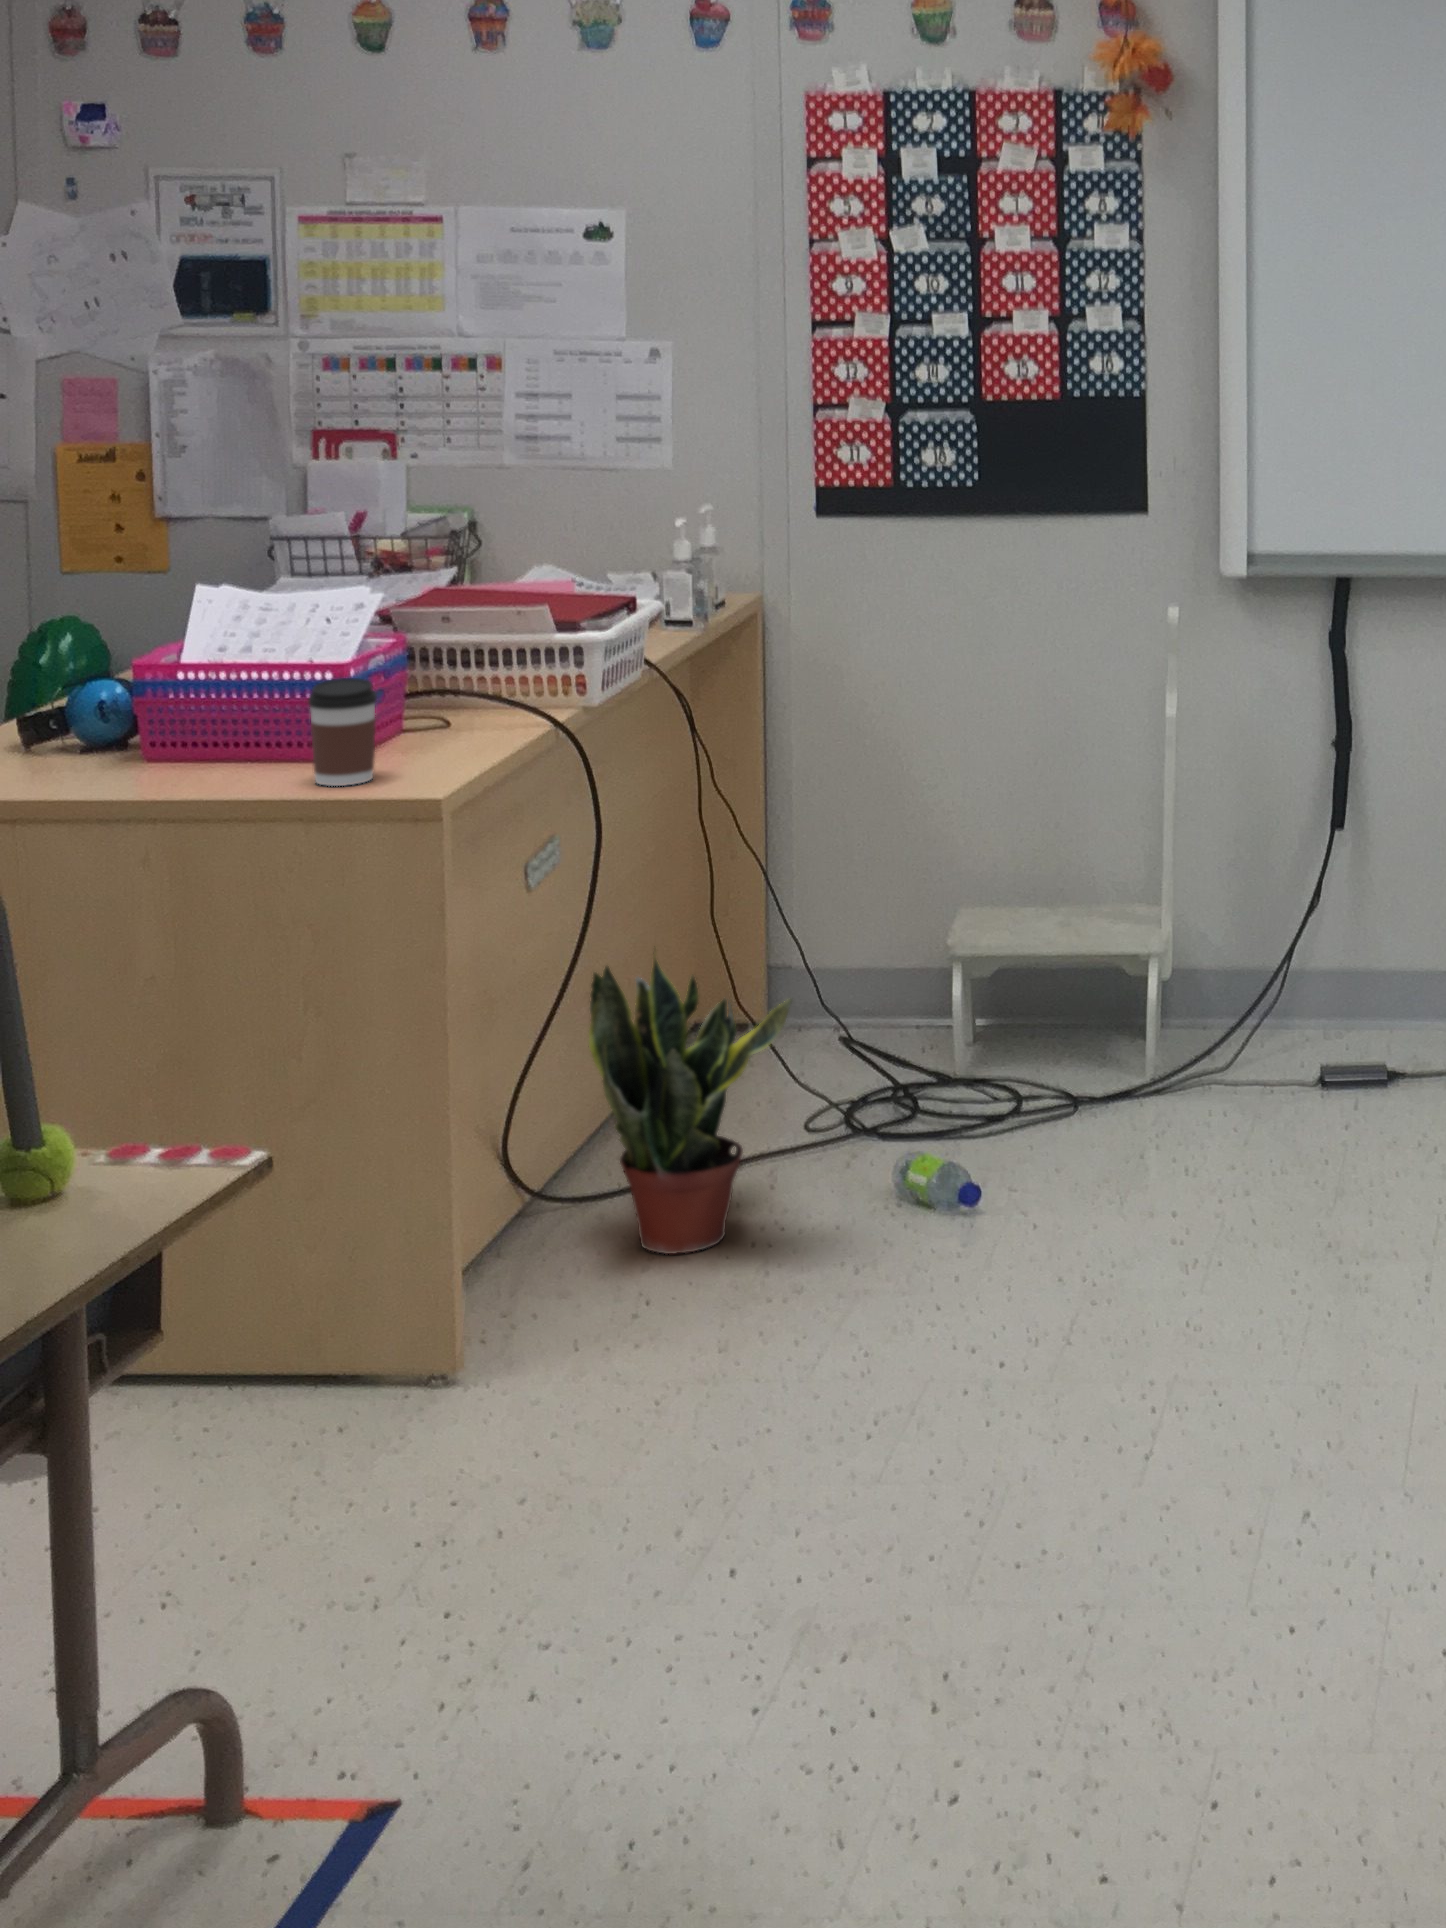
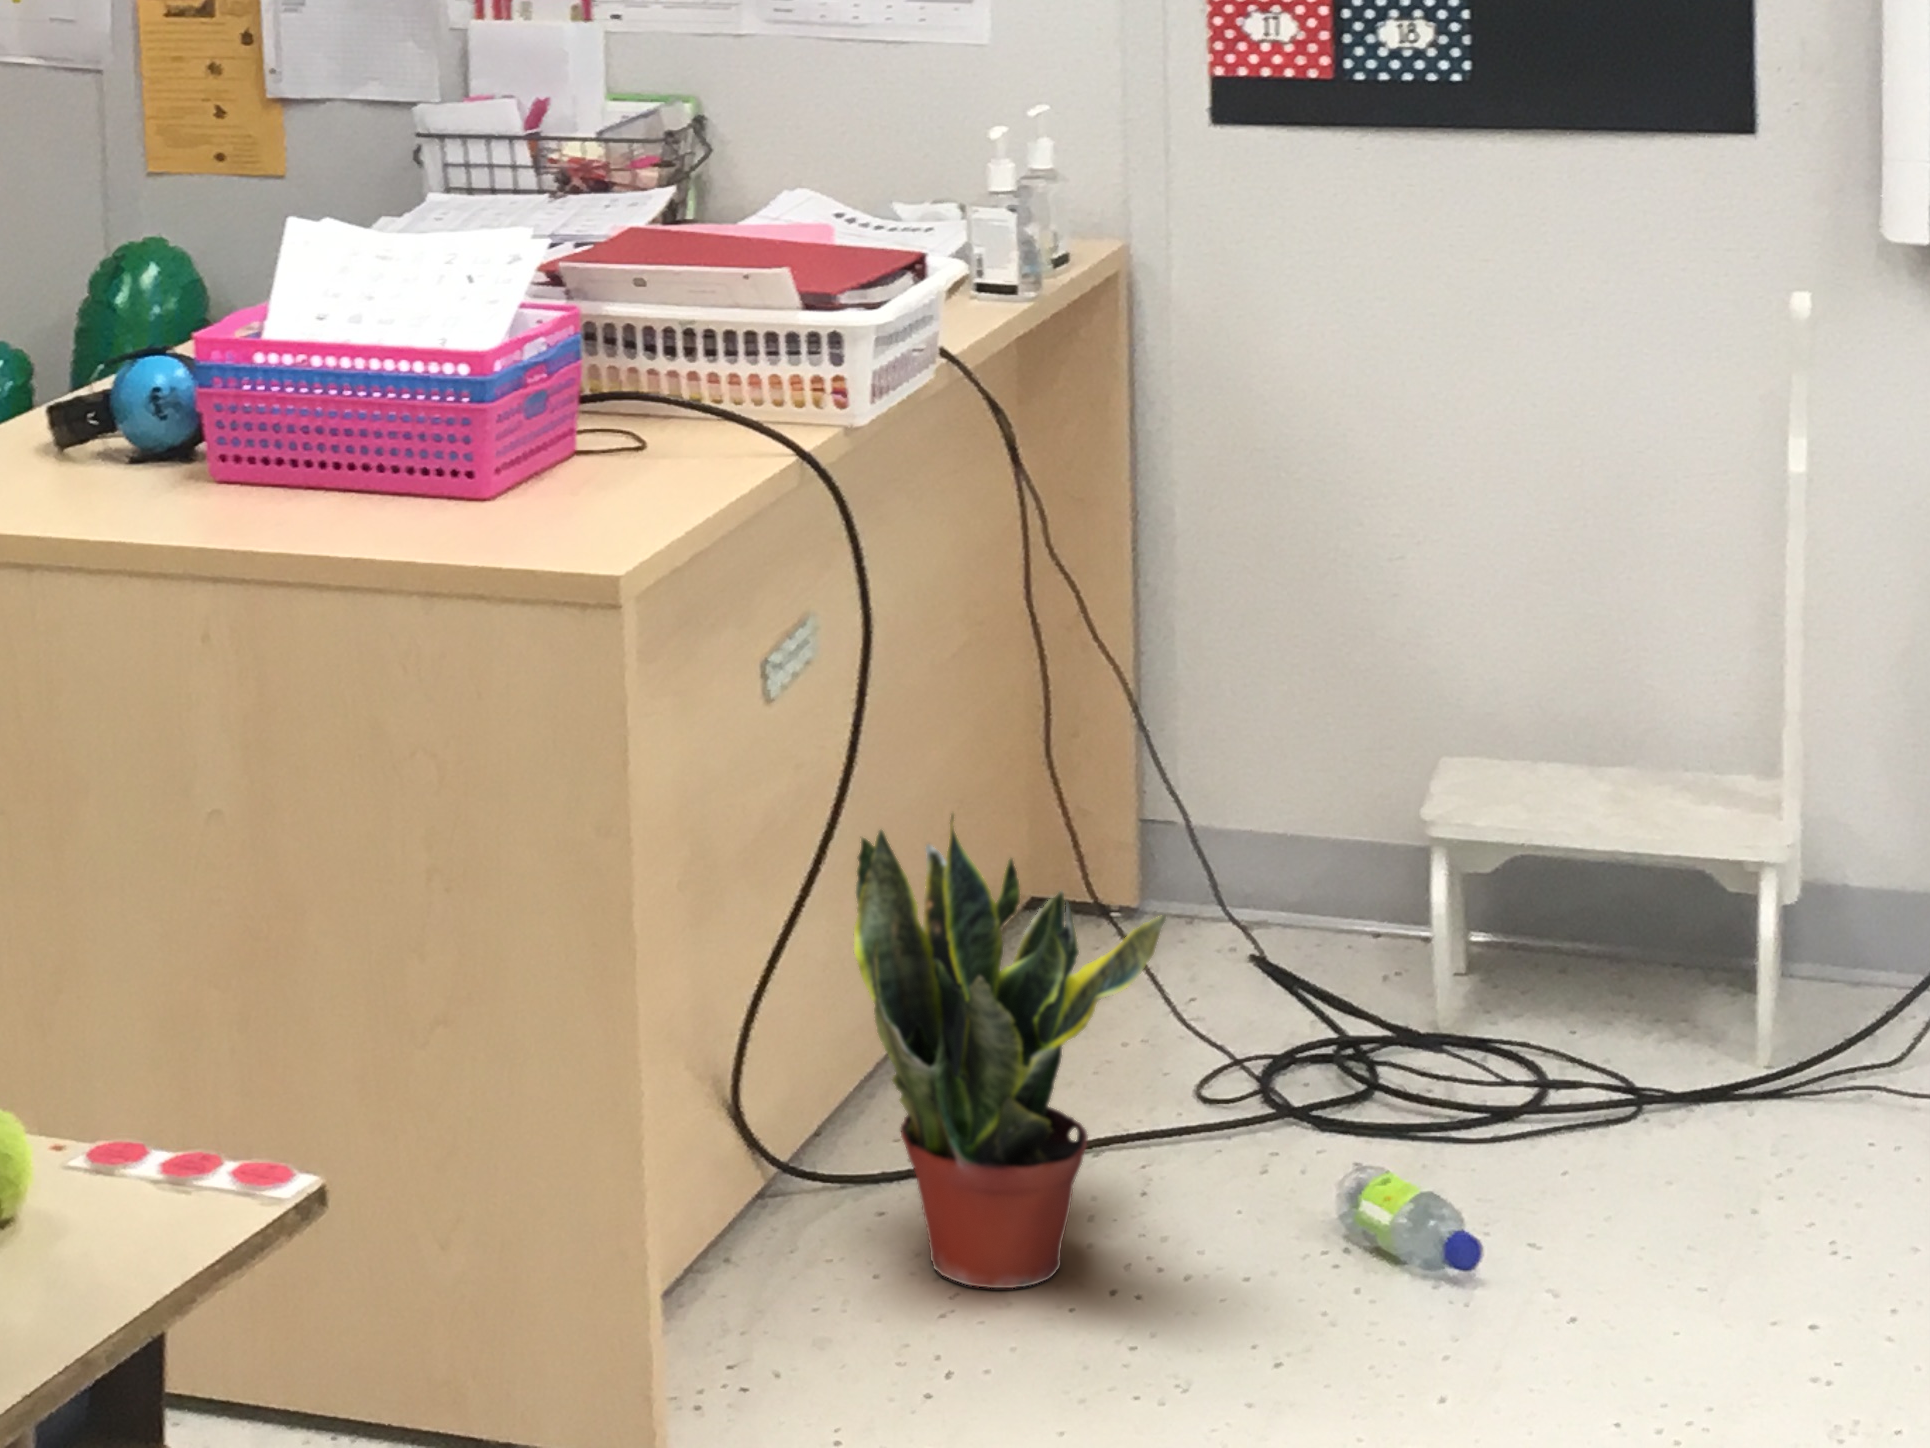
coffee cup: present [308,678,377,786] -> none [440,381,537,546]

